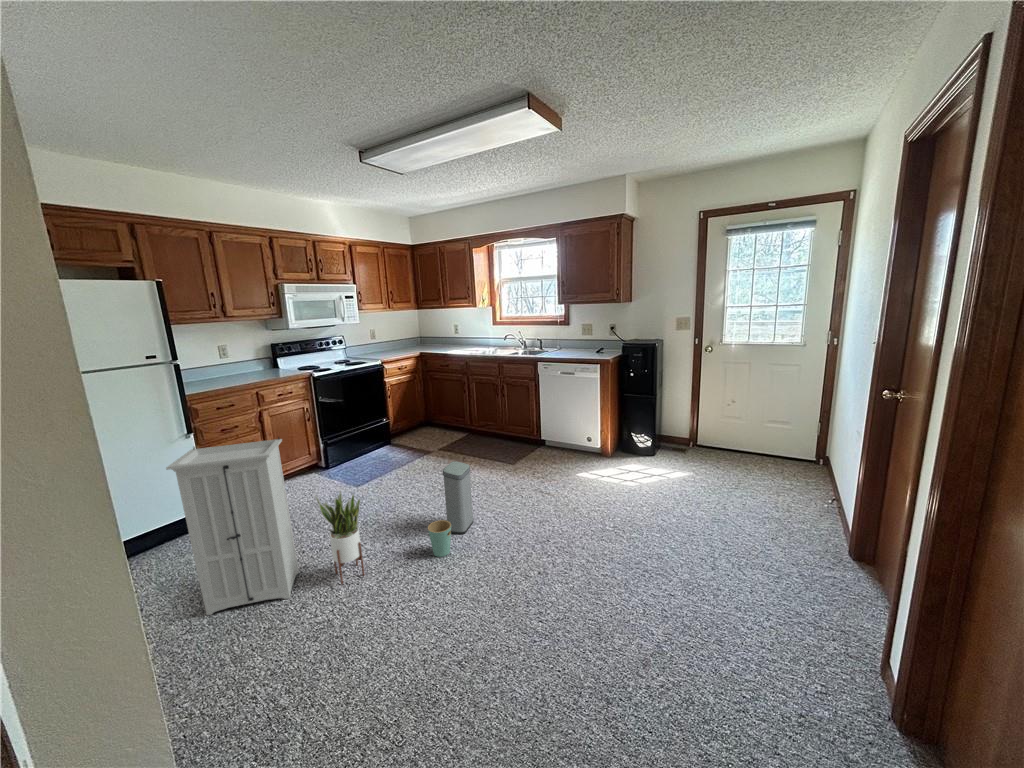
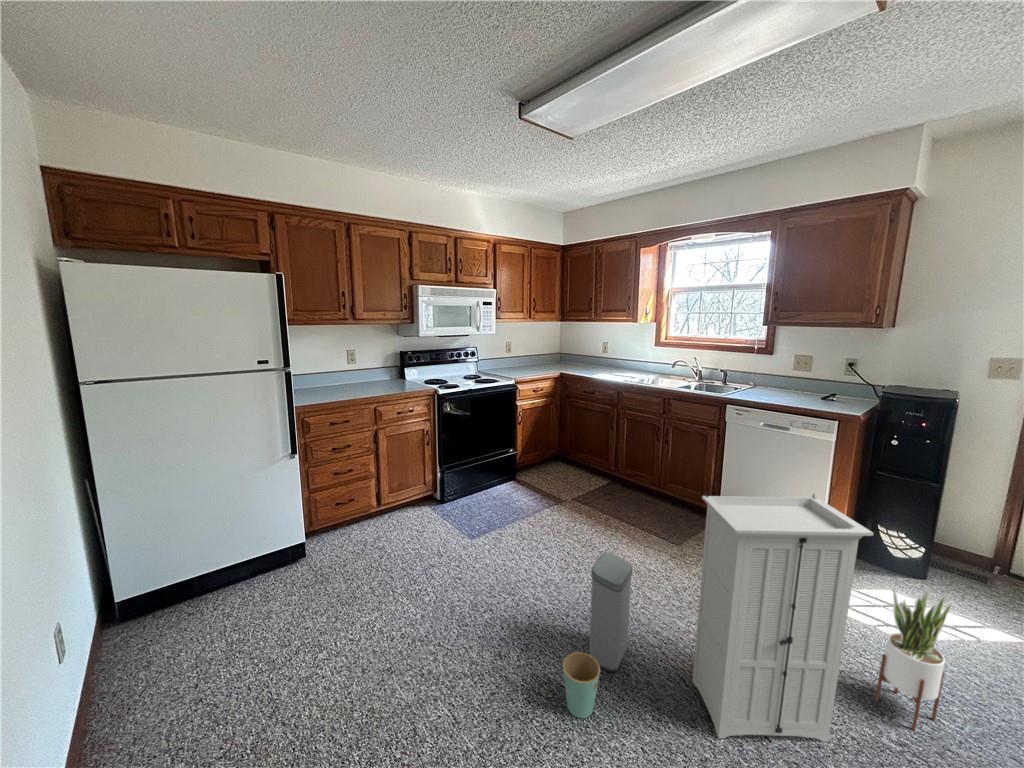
storage cabinet: present [166,437,299,615] -> present [693,493,873,742]
potted plant: present [315,491,364,584] -> present [875,588,951,730]

